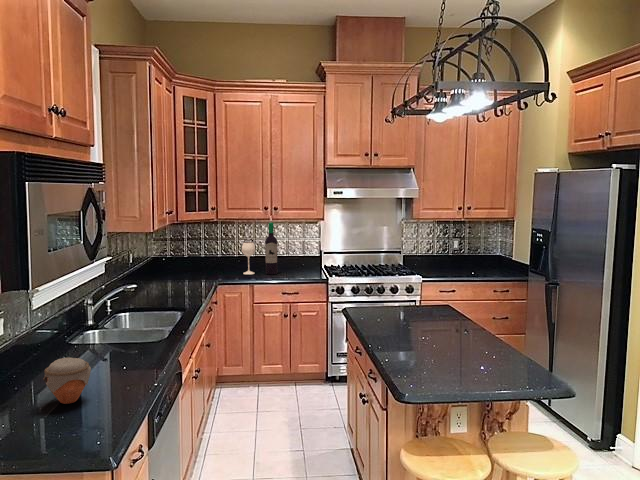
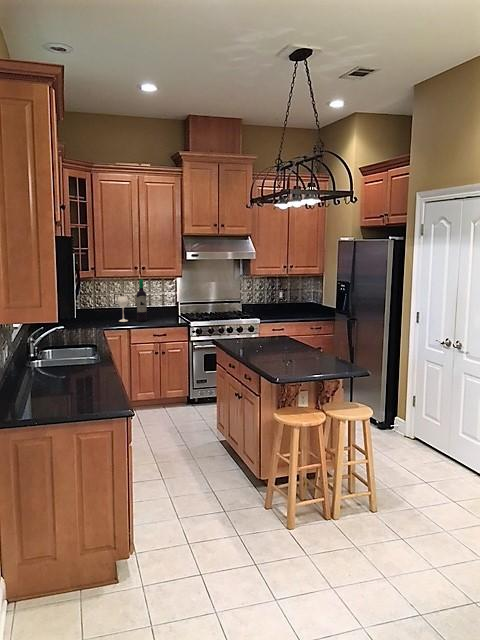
jar: present [43,358,91,404] -> none [66,365,92,392]

